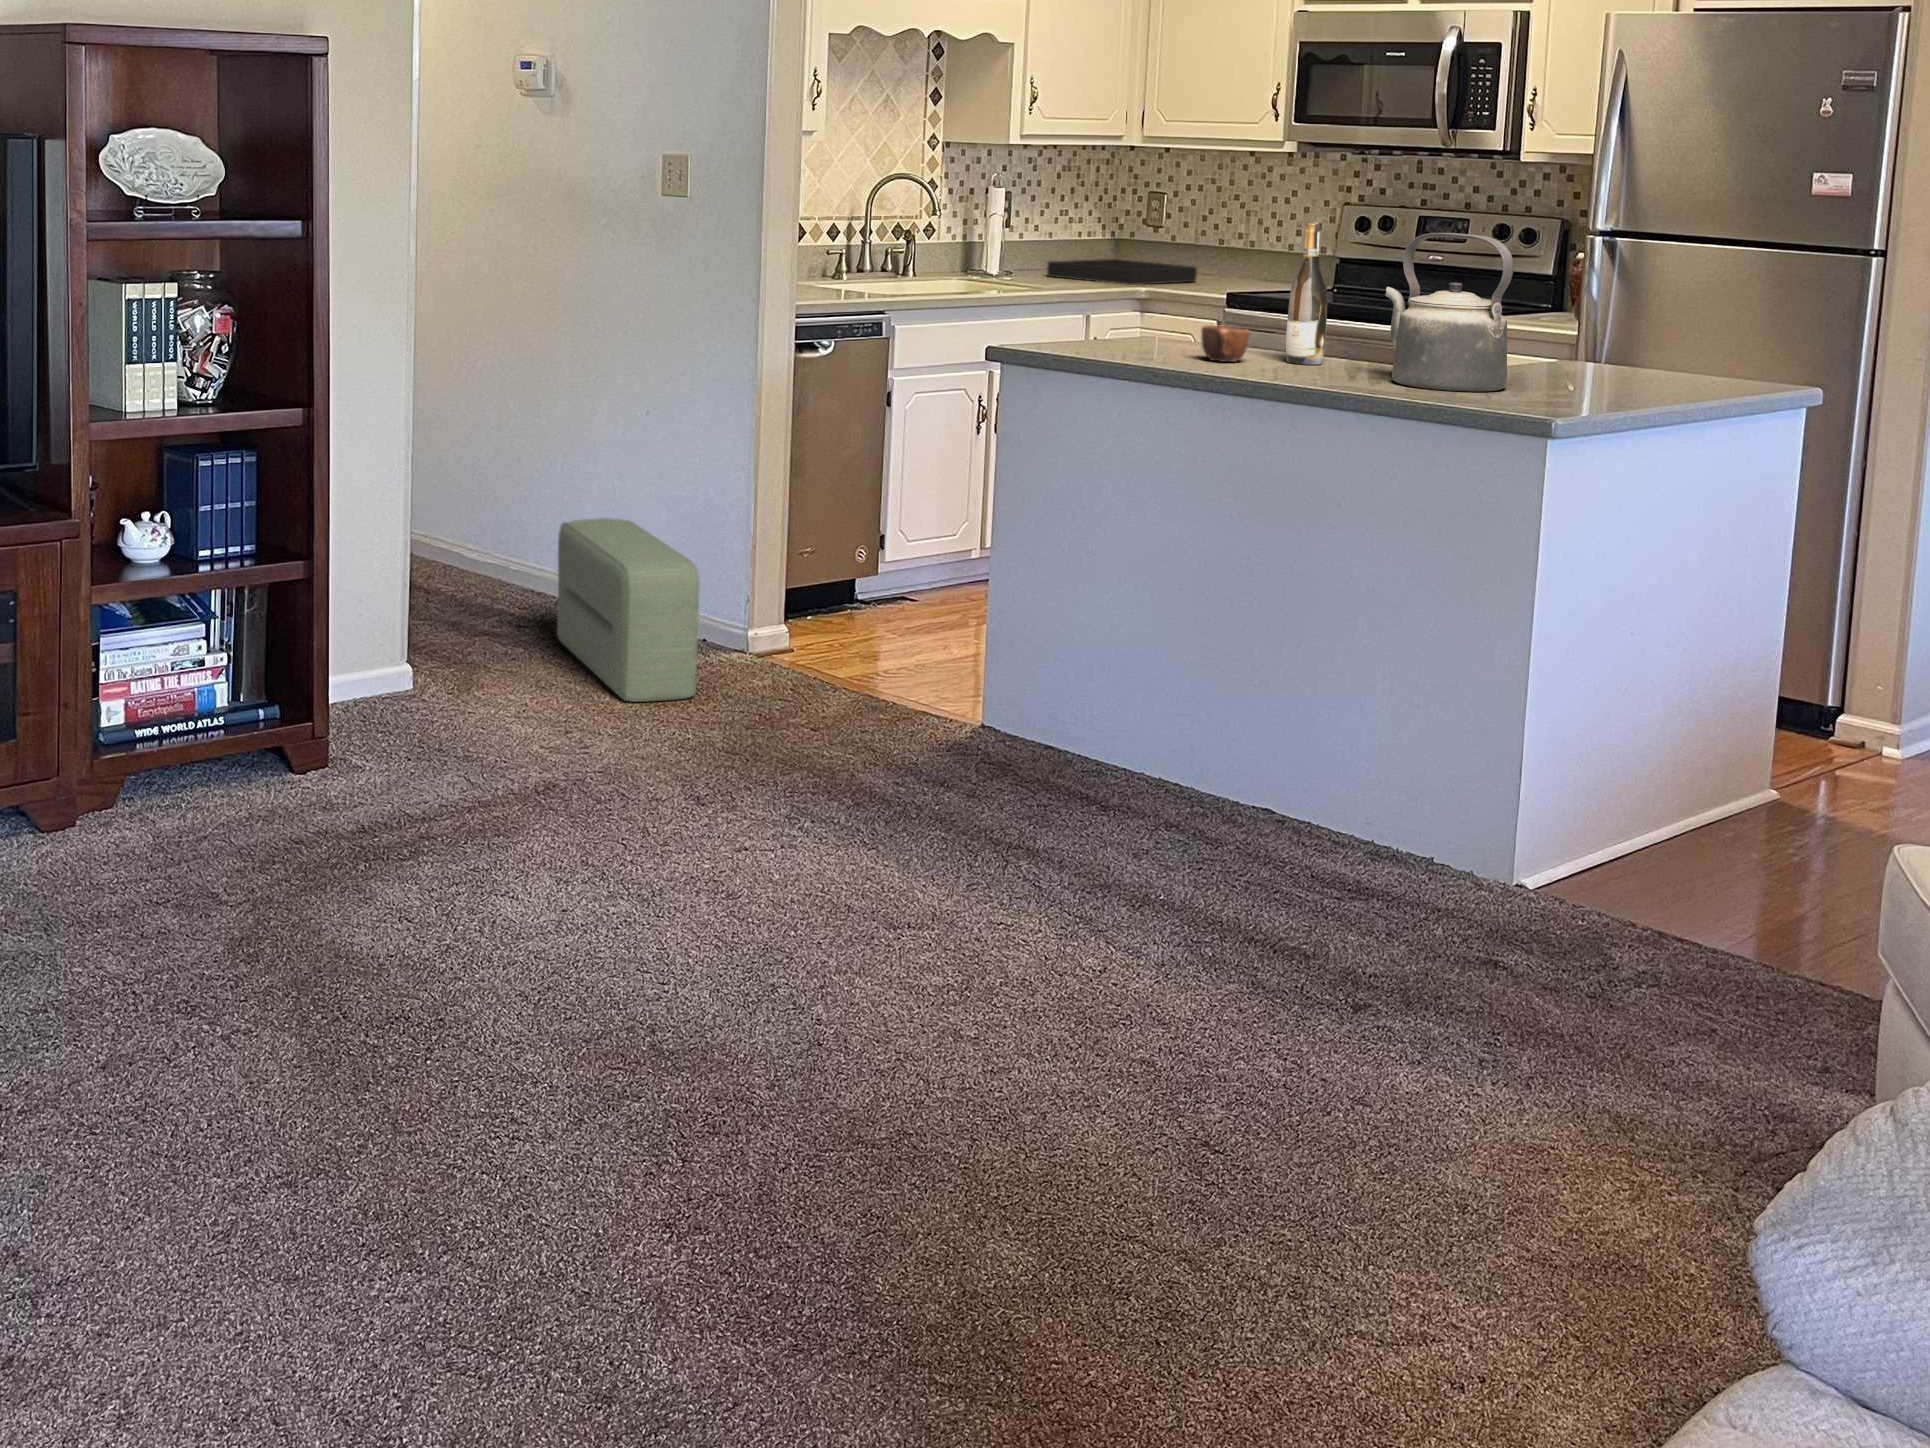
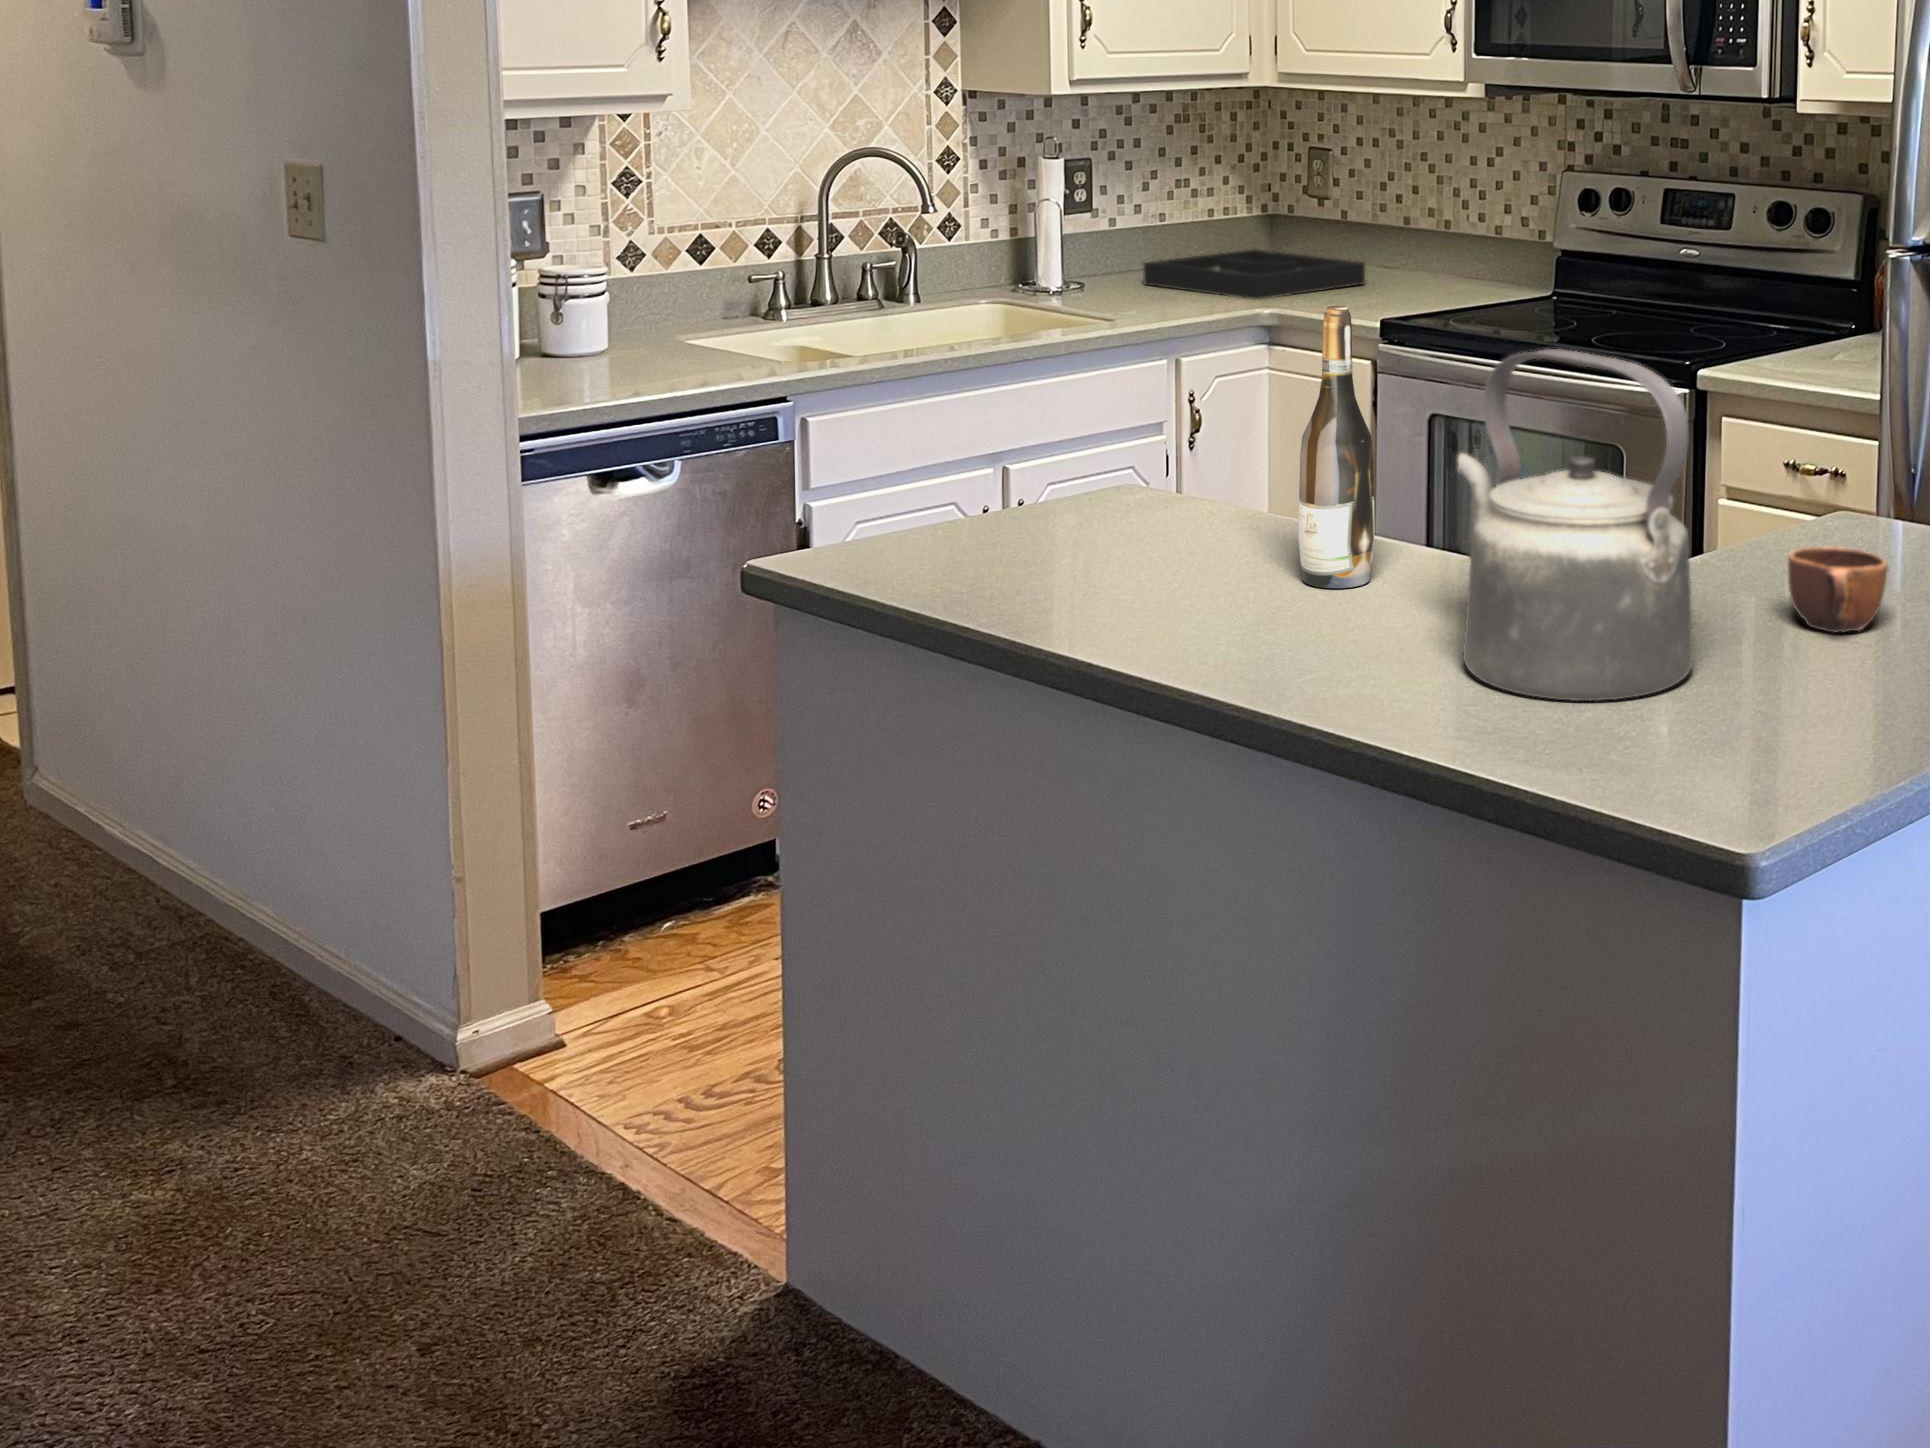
mug: present [1201,325,1250,362] -> present [1788,546,1888,633]
pouf: present [557,518,699,702] -> none [56,827,255,1268]

